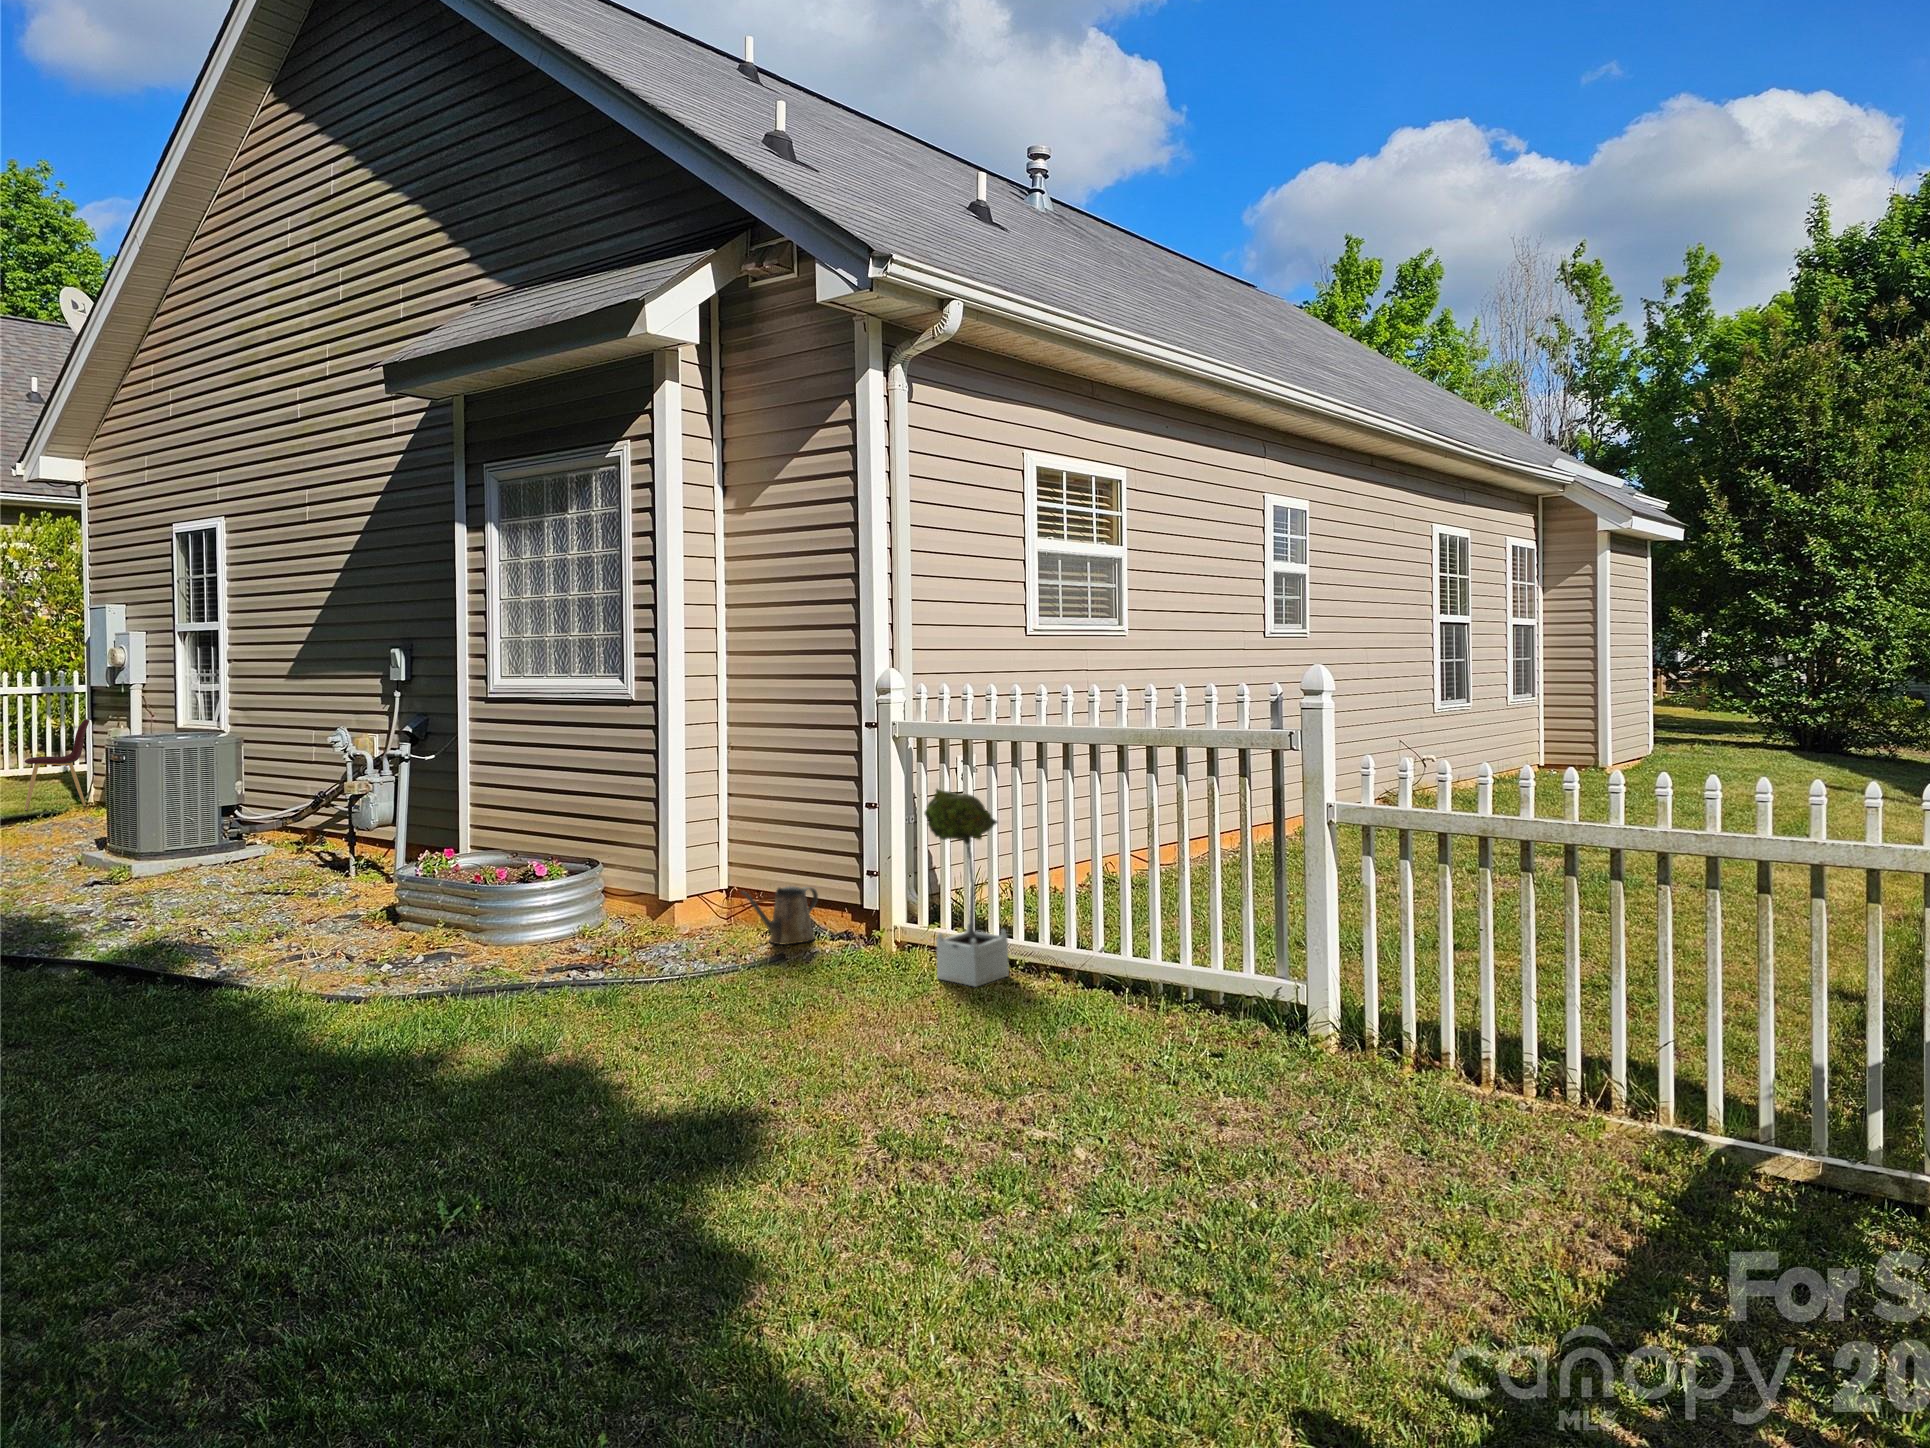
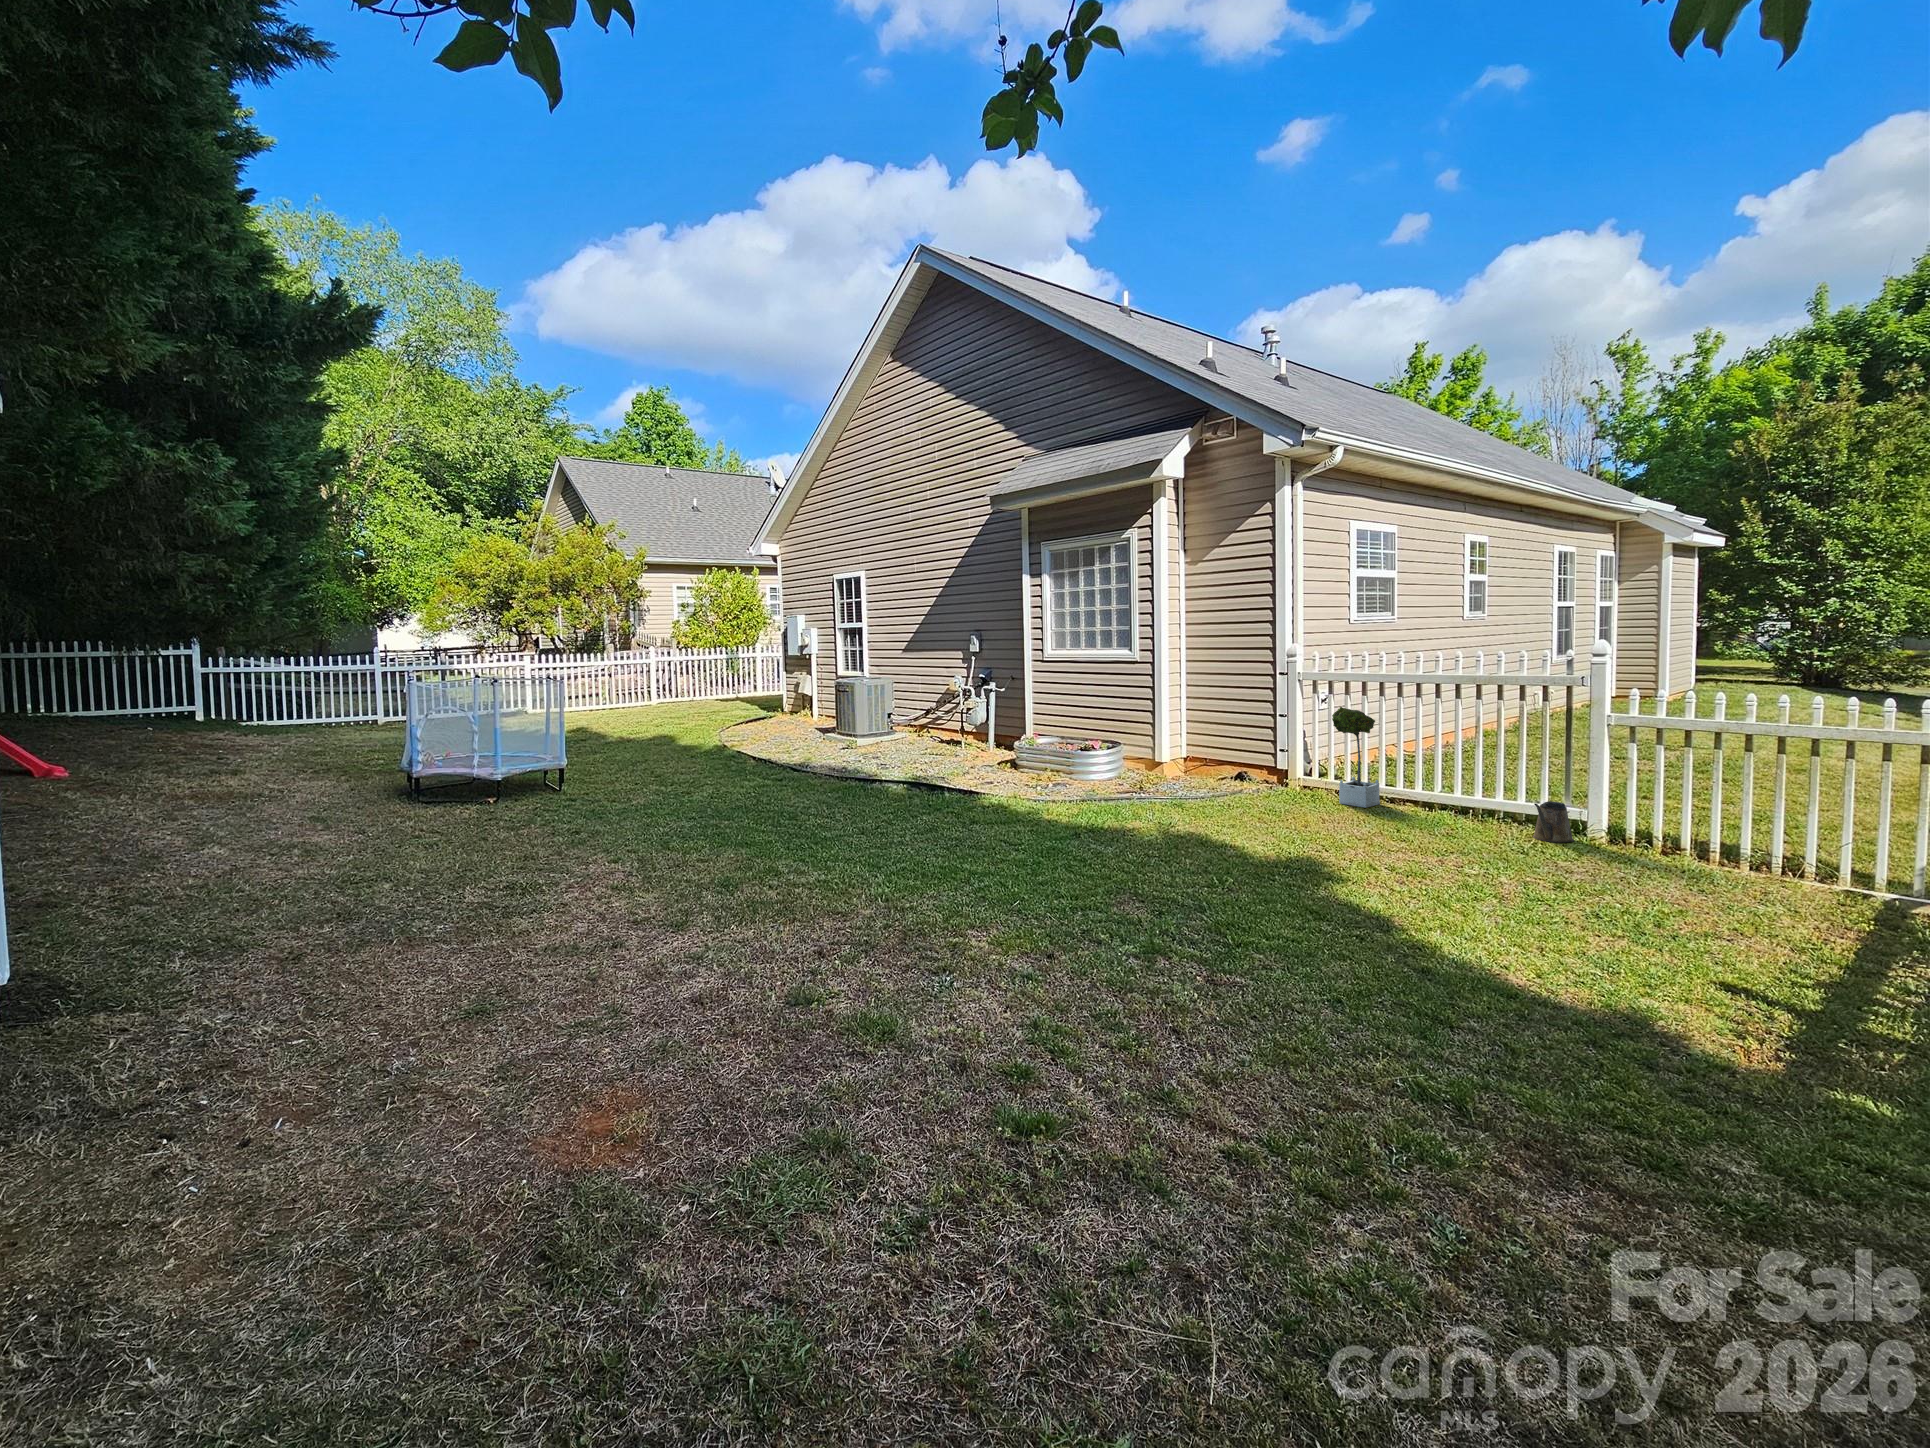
chair: present [25,719,89,811] -> none [752,670,779,715]
watering can: present [741,886,818,945] -> present [1533,801,1574,843]

